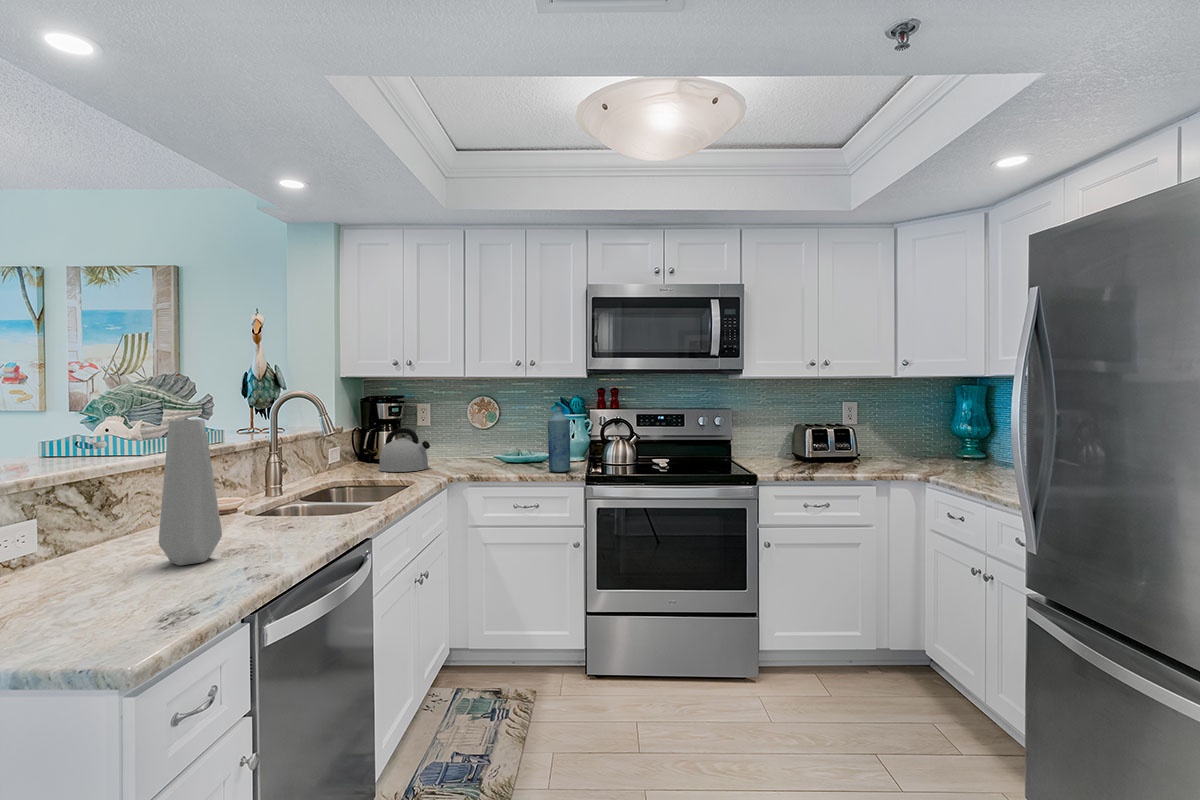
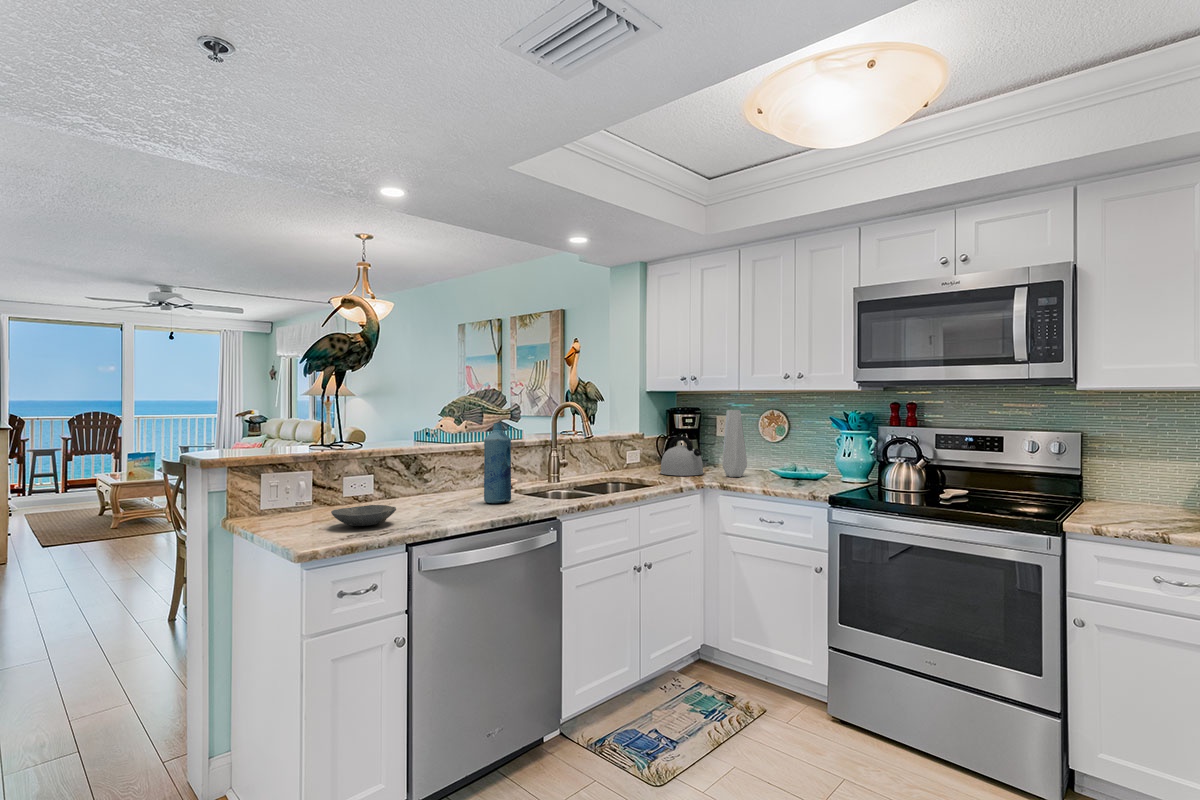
bottle: present [548,407,571,472] -> present [484,423,511,503]
vase: present [159,419,222,566] -> present [722,410,747,477]
bowl: none [62,563,188,607] -> present [331,505,396,526]

